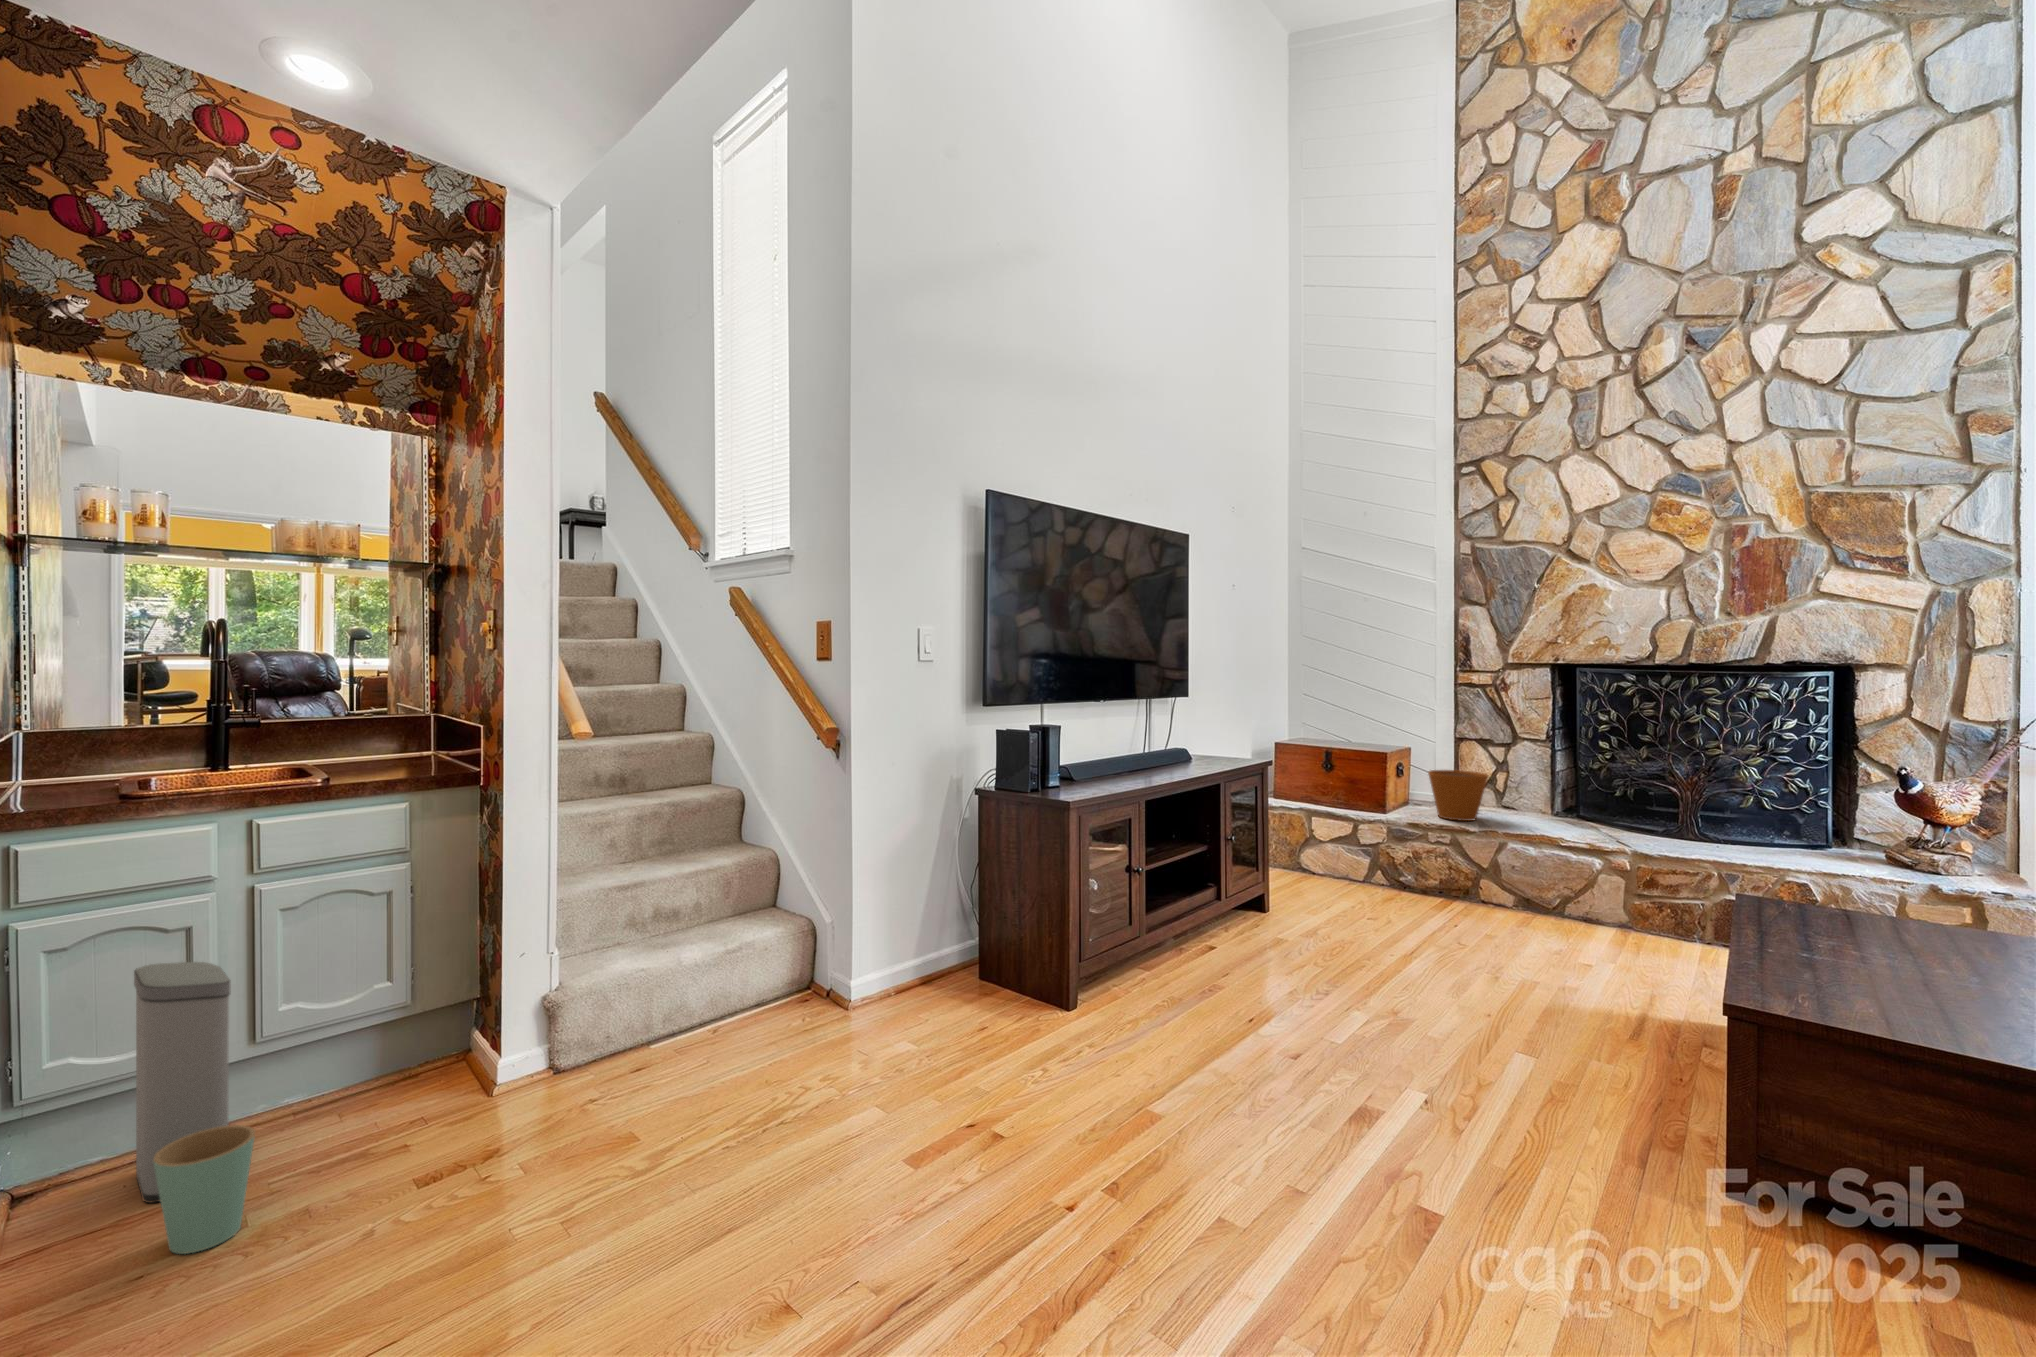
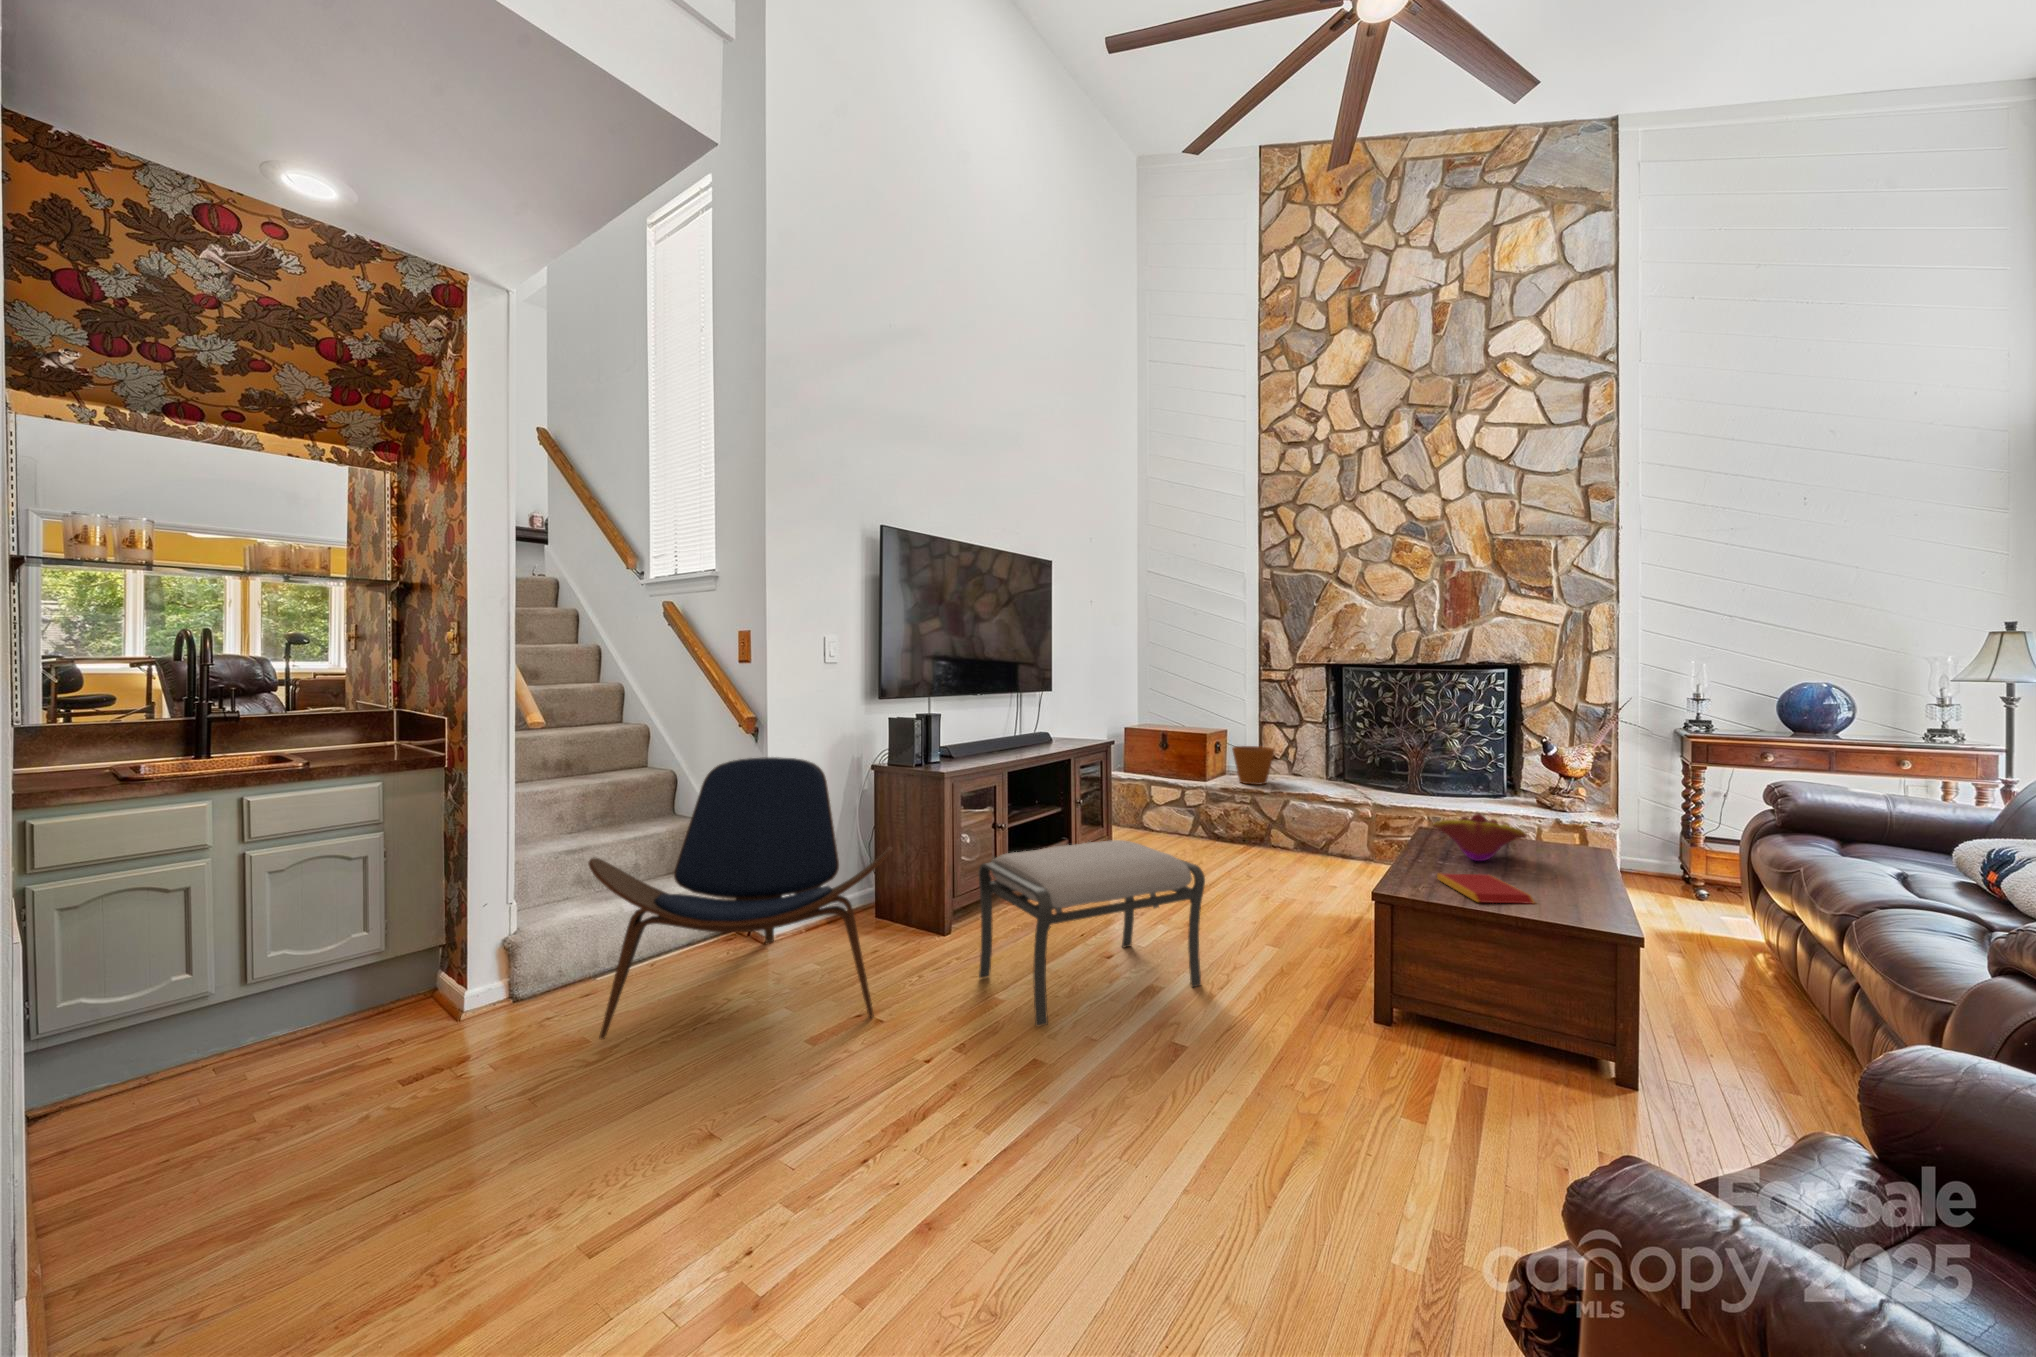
lounge chair: none [639,779,1015,1135] -> present [588,757,893,1040]
decorative bowl: none [1772,878,1935,948] -> present [1433,813,1527,861]
ottoman: none [1123,898,1439,1156] -> present [979,840,1205,1026]
trash can: present [134,962,255,1254] -> none [137,917,257,1148]
book: none [1797,967,1982,1025] -> present [1437,873,1535,904]

